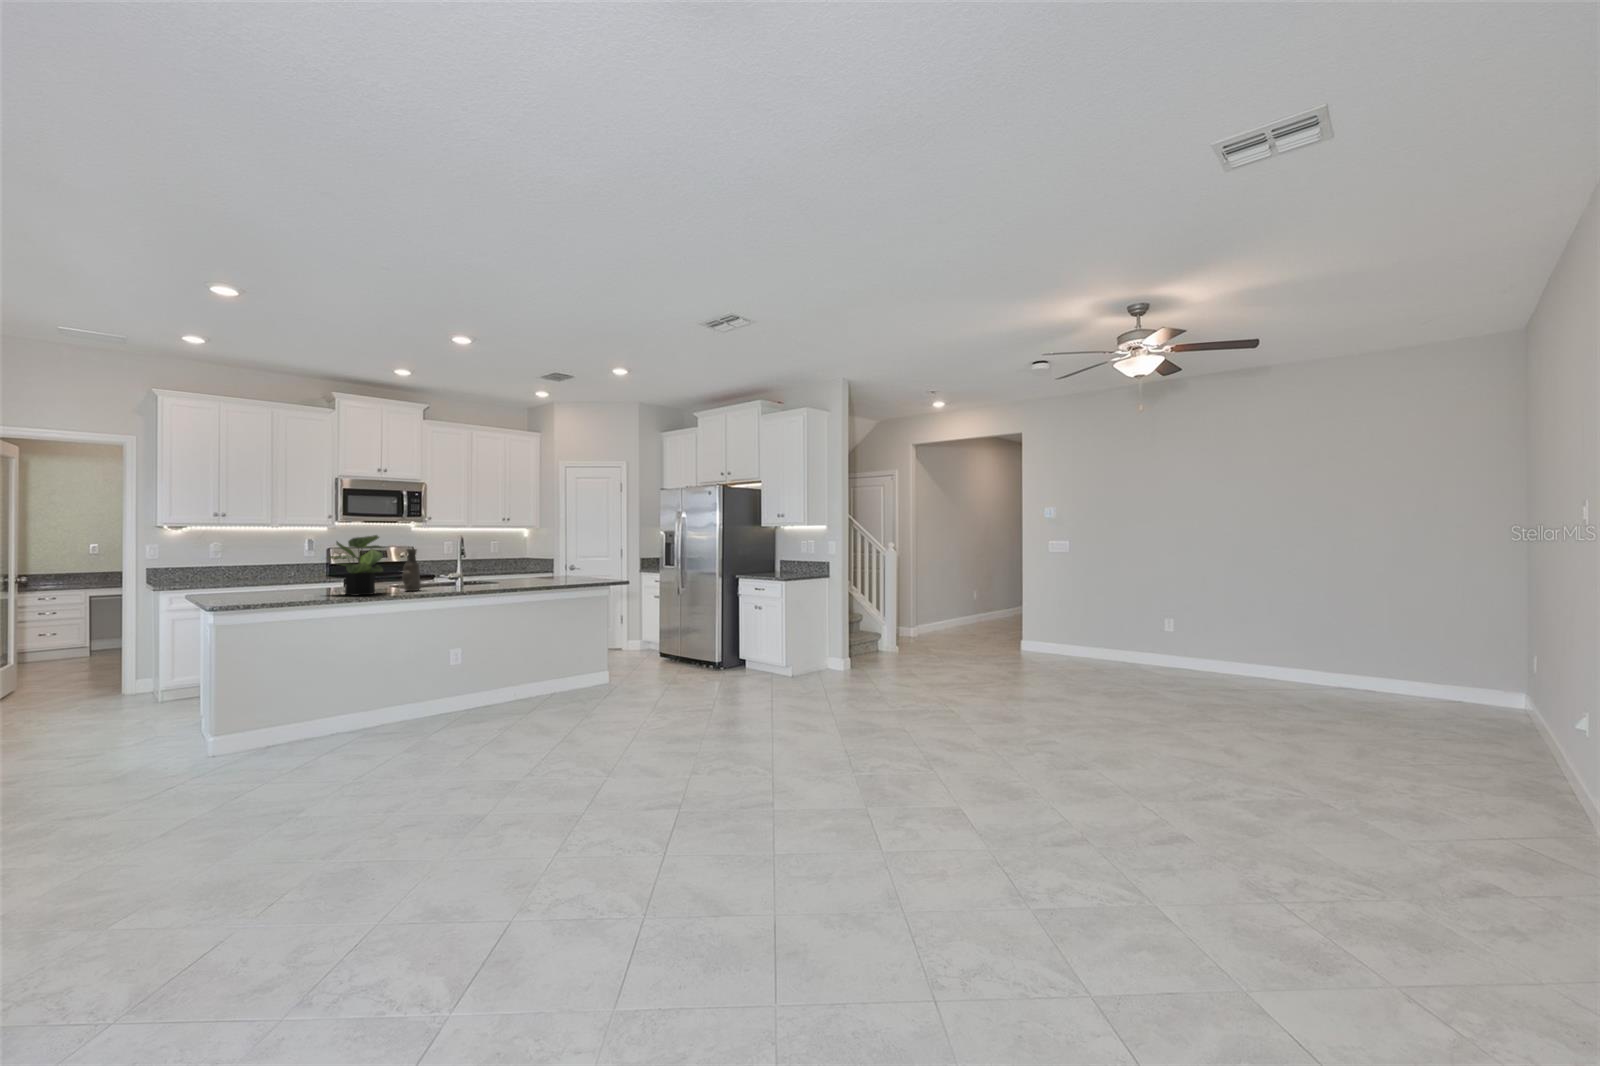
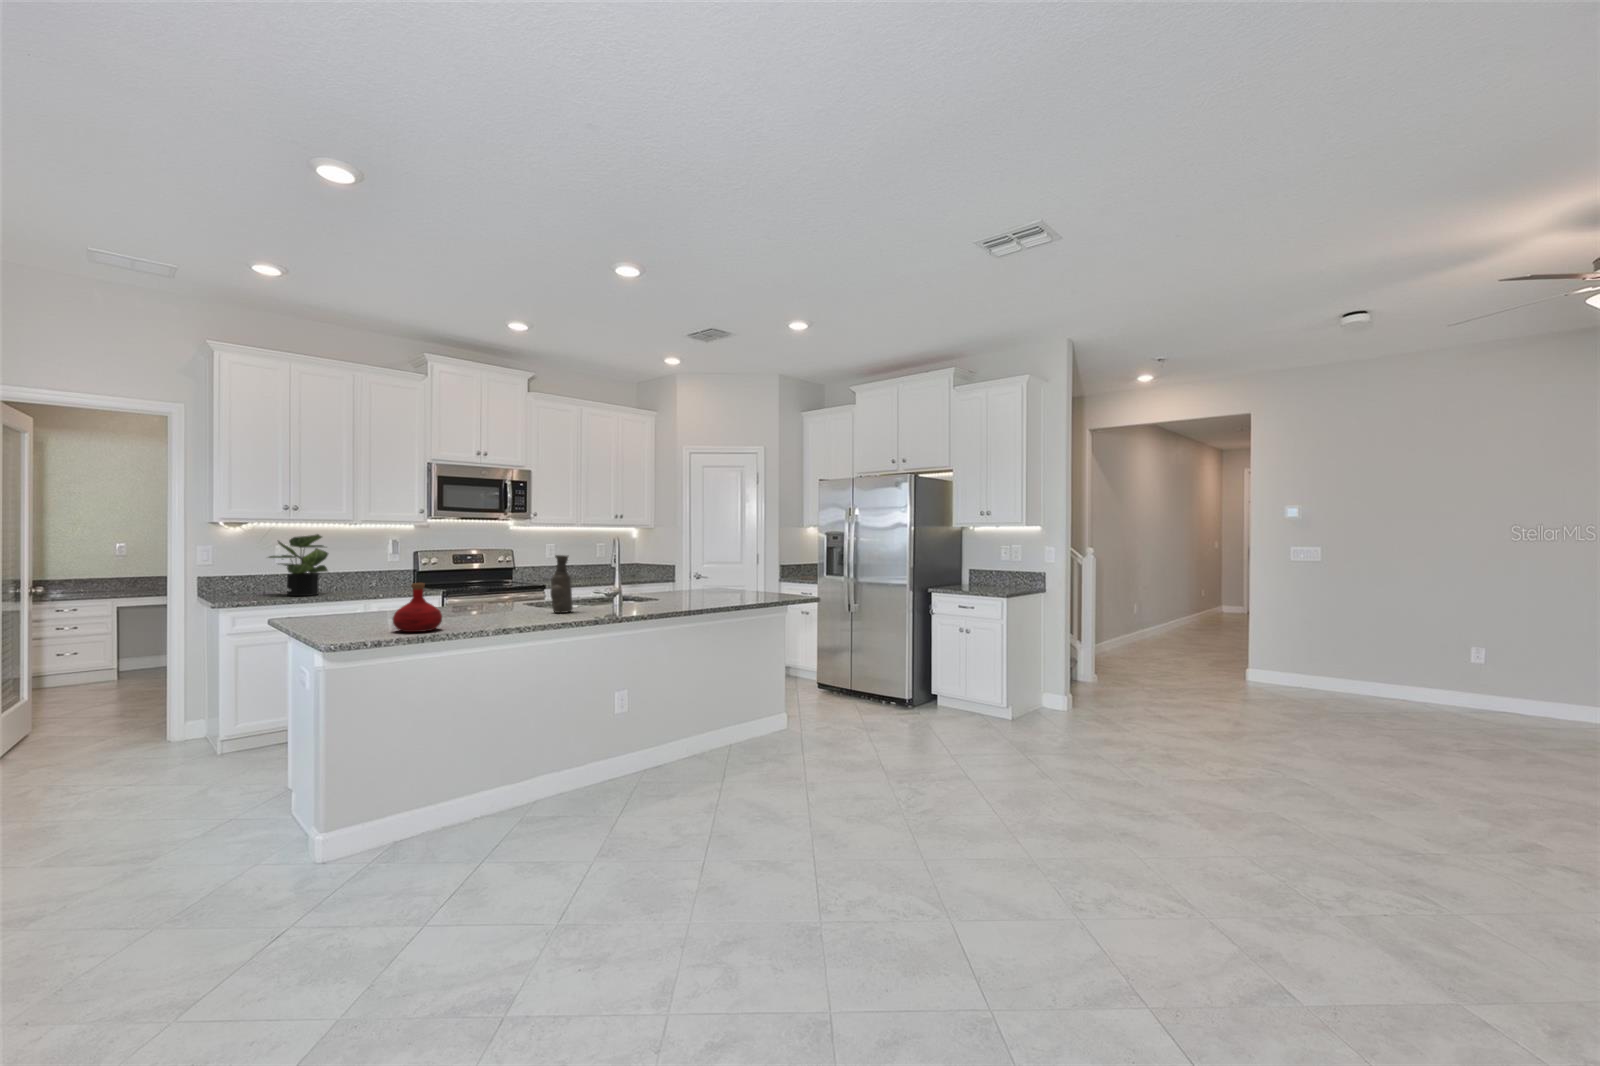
potted plant: present [328,535,383,596] -> present [269,534,328,596]
bottle: none [266,568,304,602] -> present [393,583,442,632]

